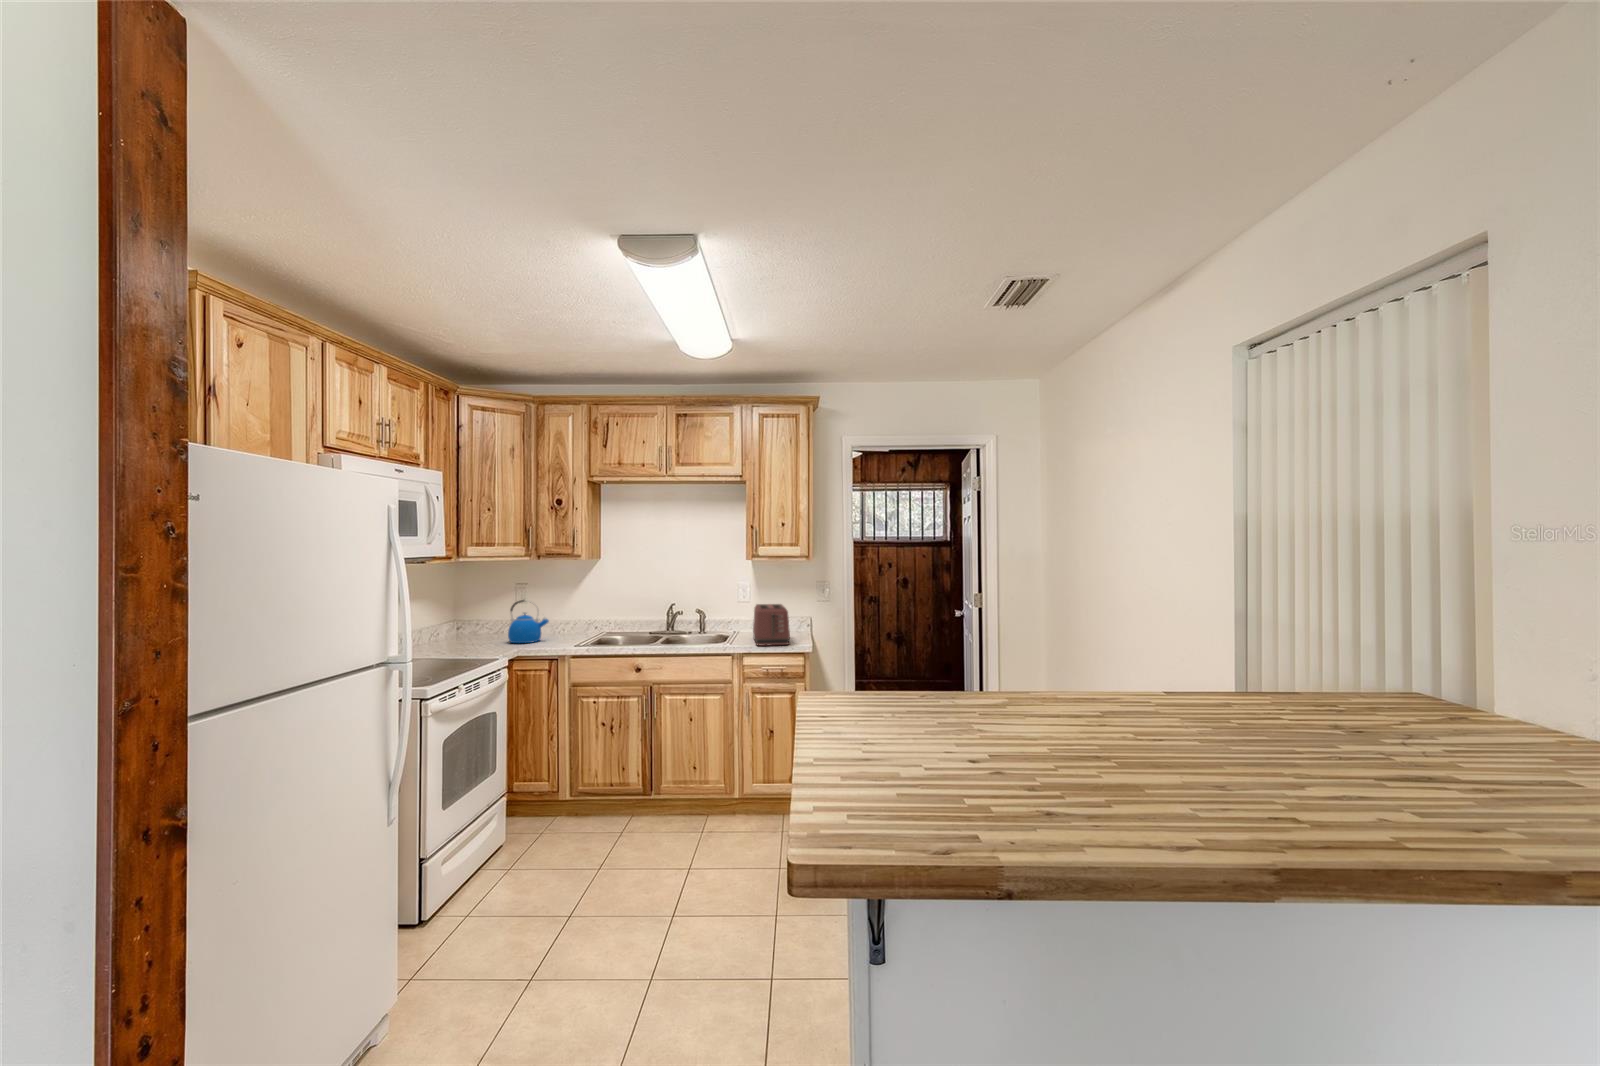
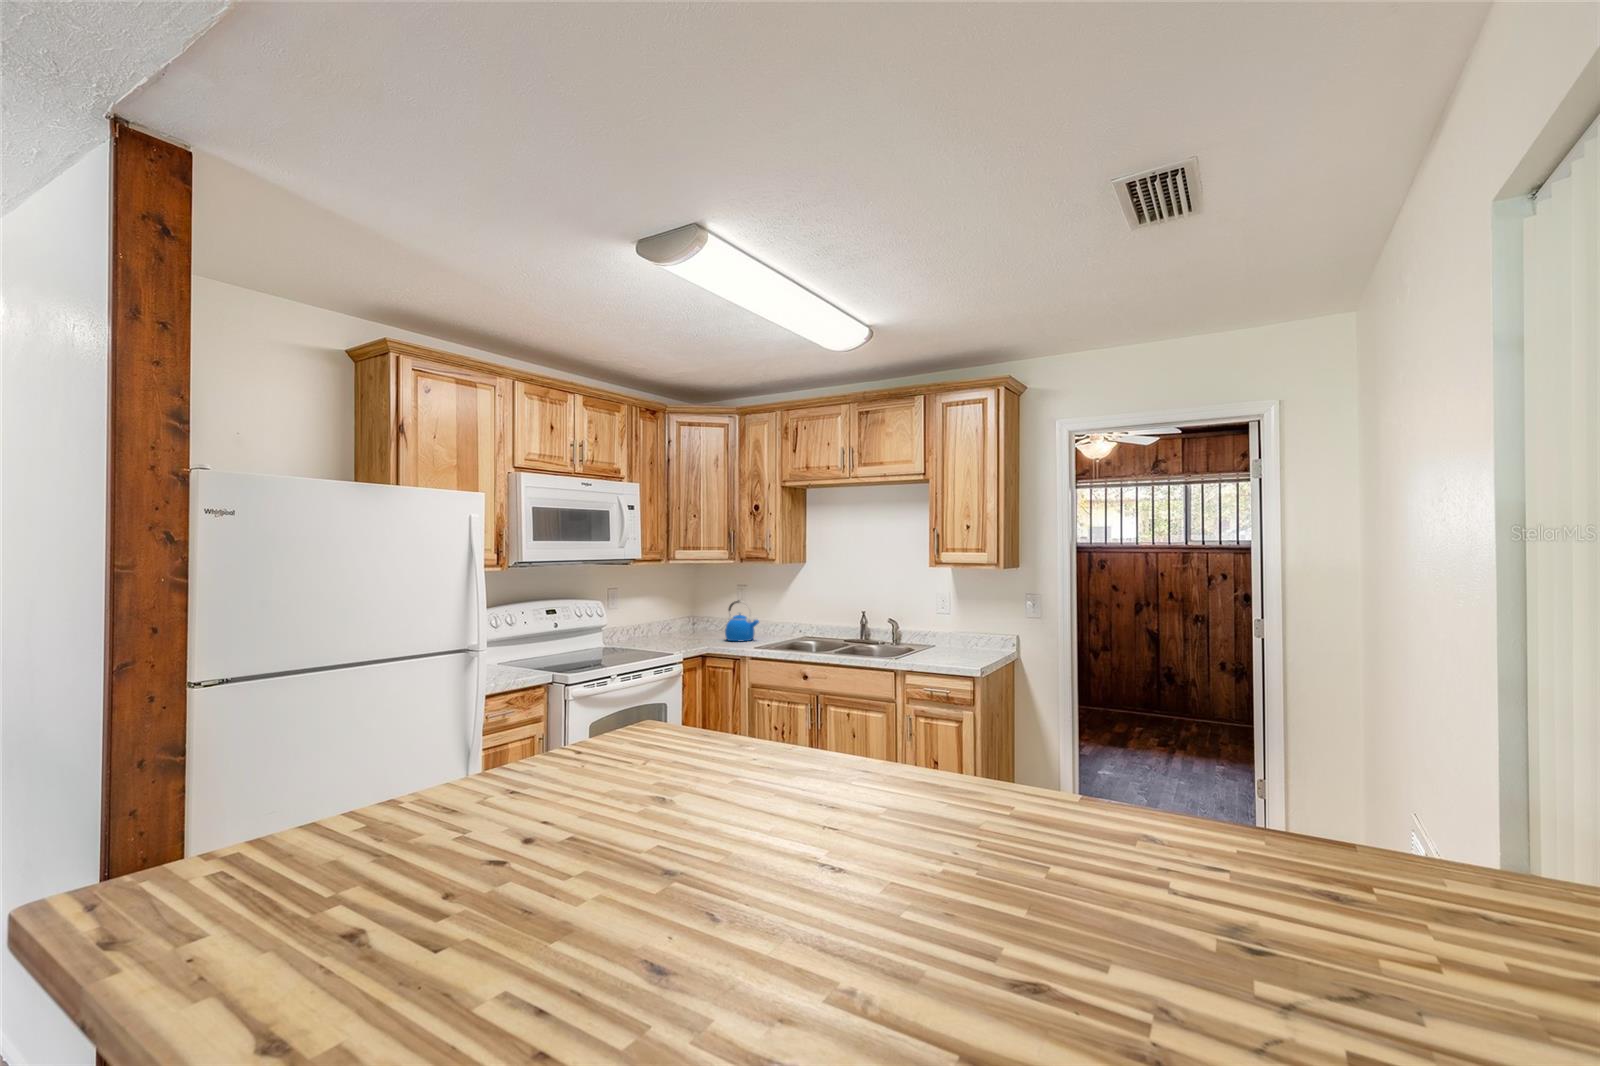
toaster: present [753,604,790,646] -> none [927,617,979,666]

